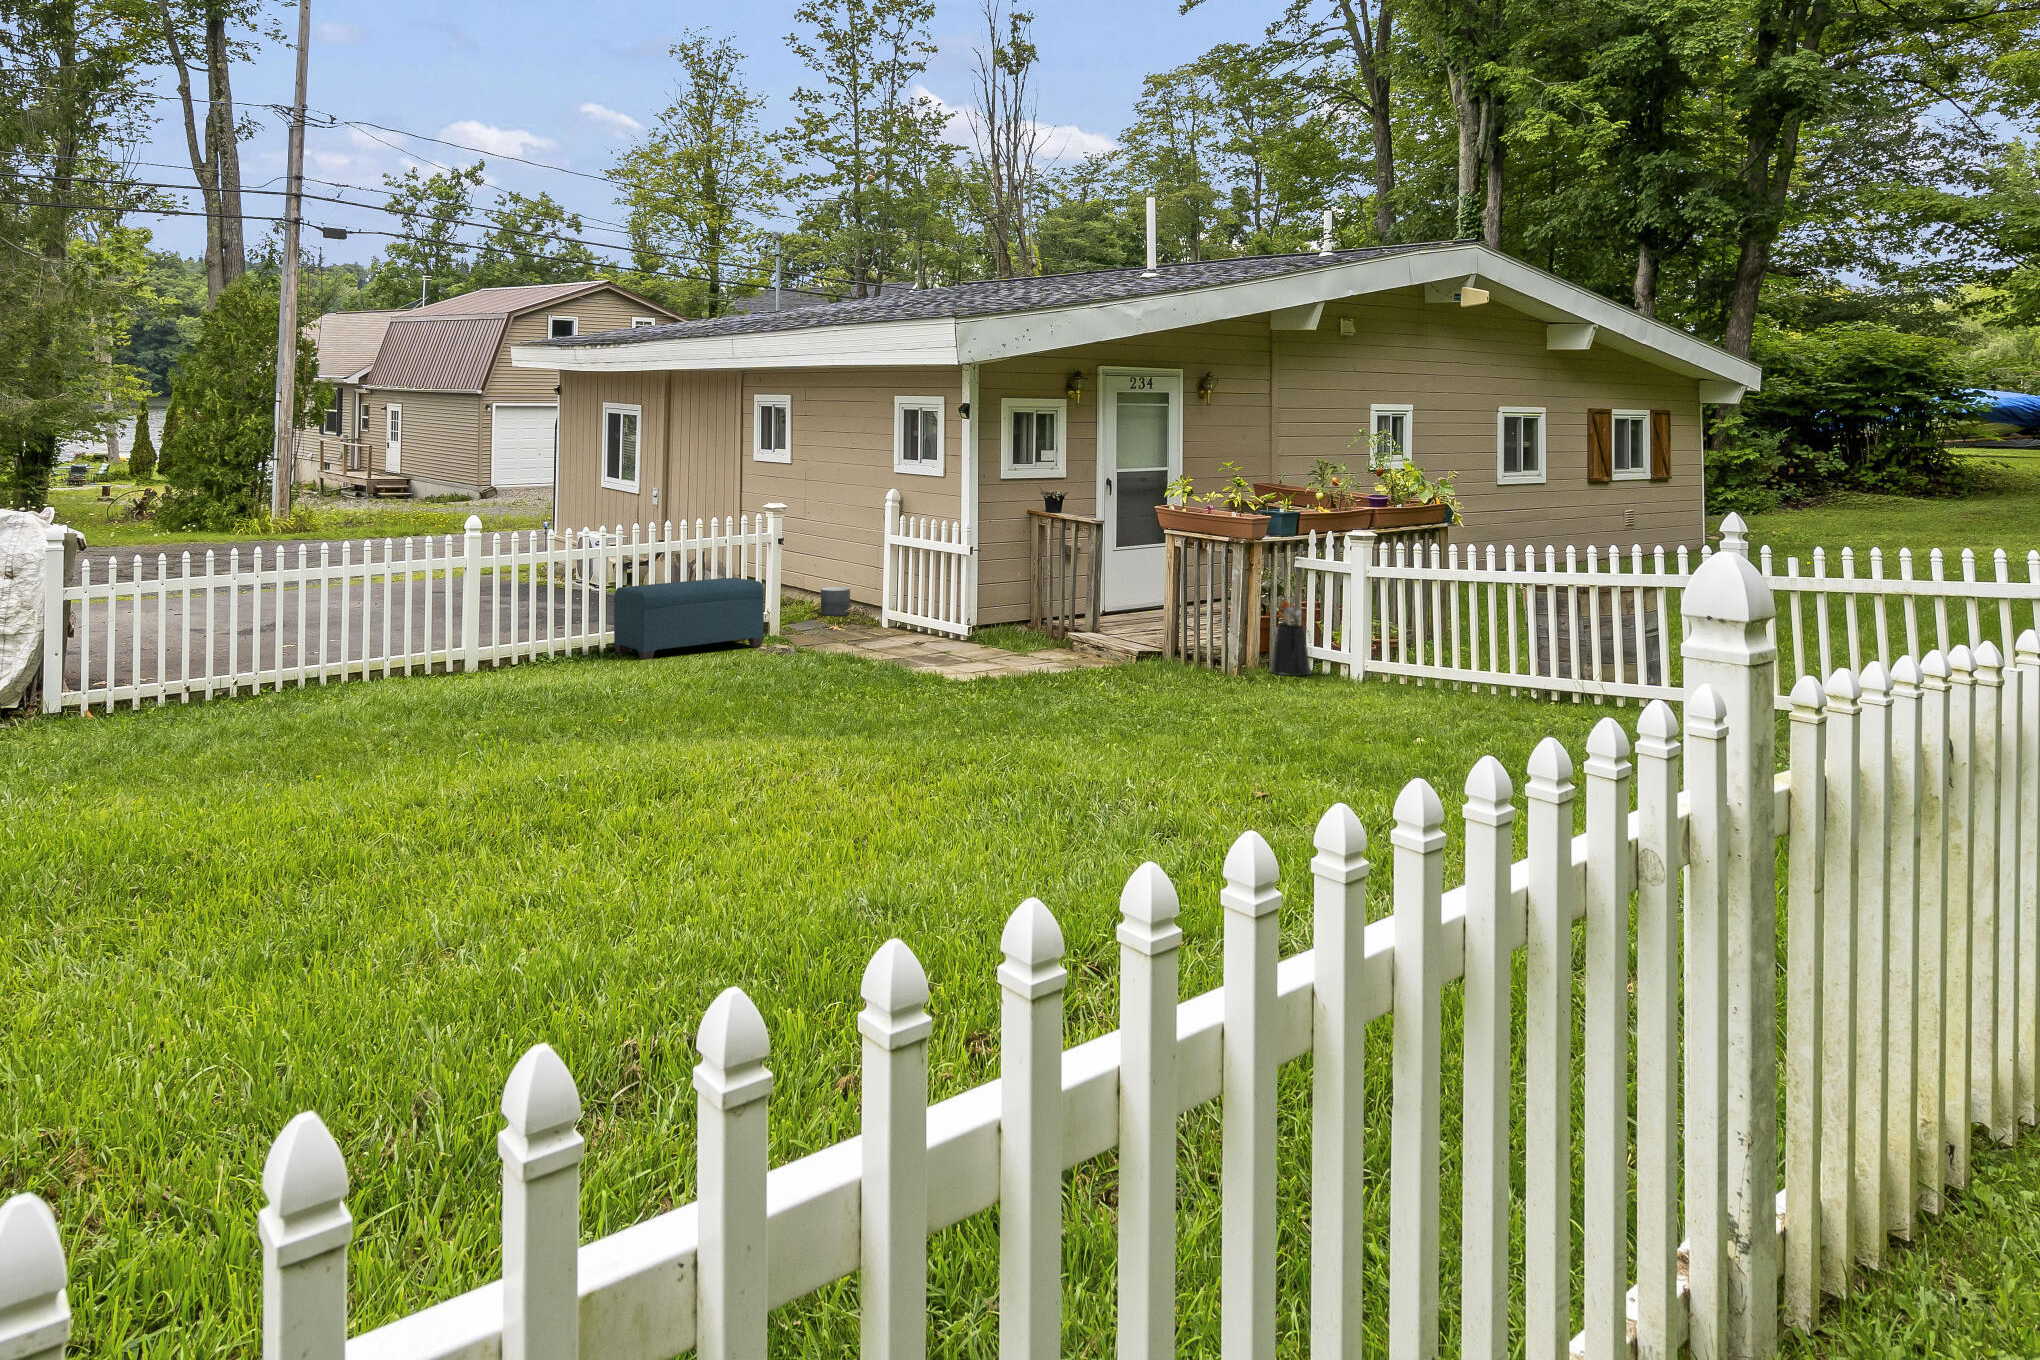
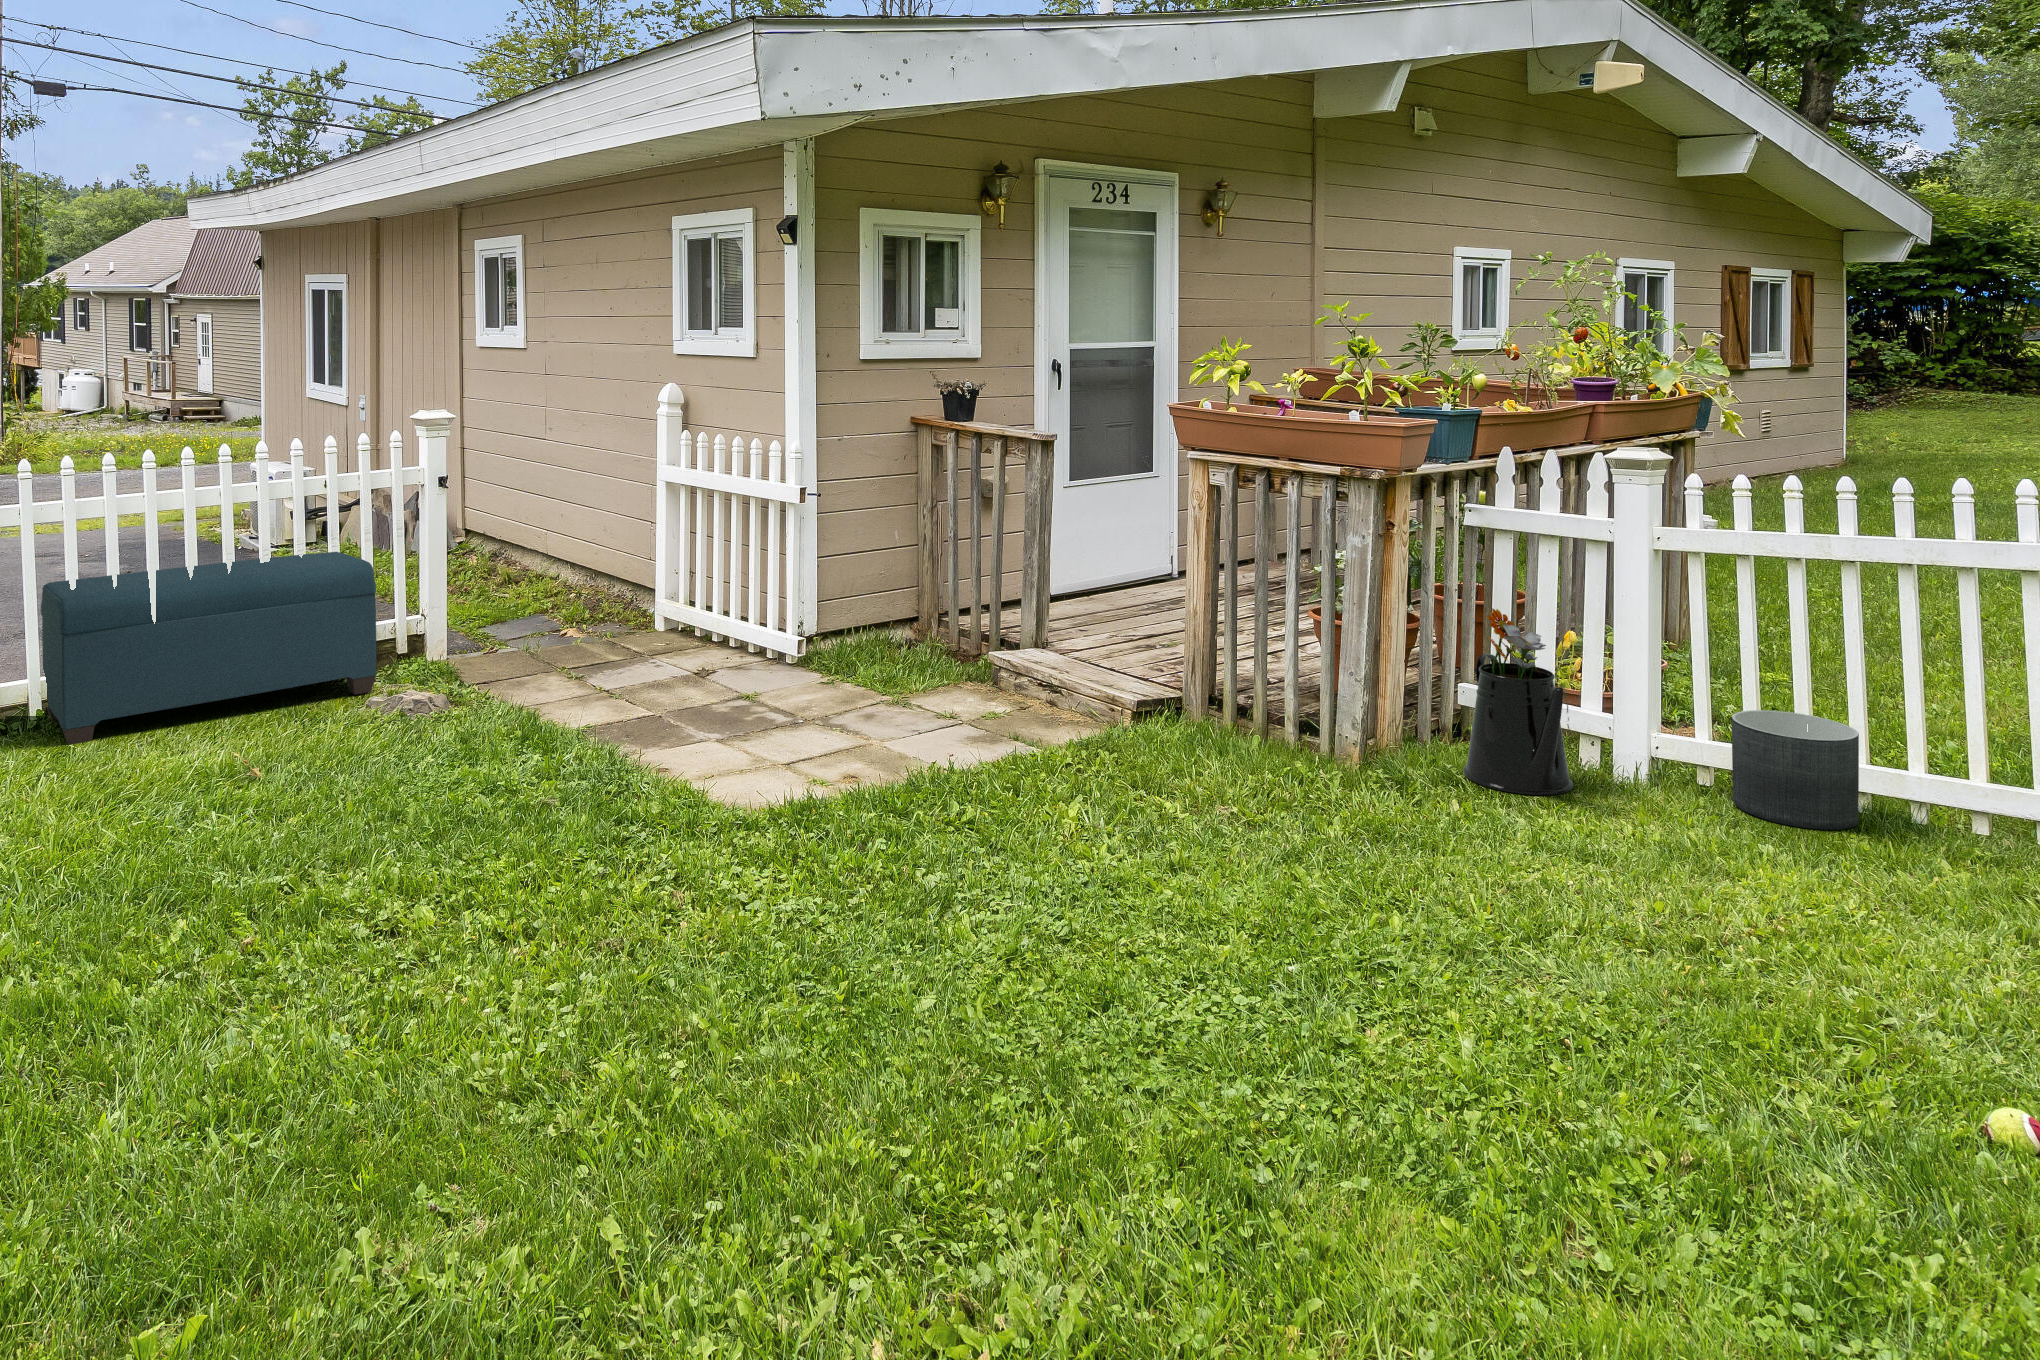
planter: present [821,587,850,616] -> present [1732,710,1859,830]

